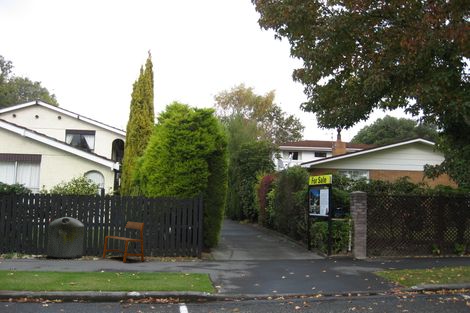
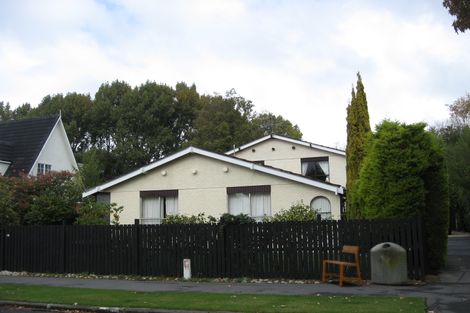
trash can: present [47,217,84,259] -> present [370,243,408,285]

